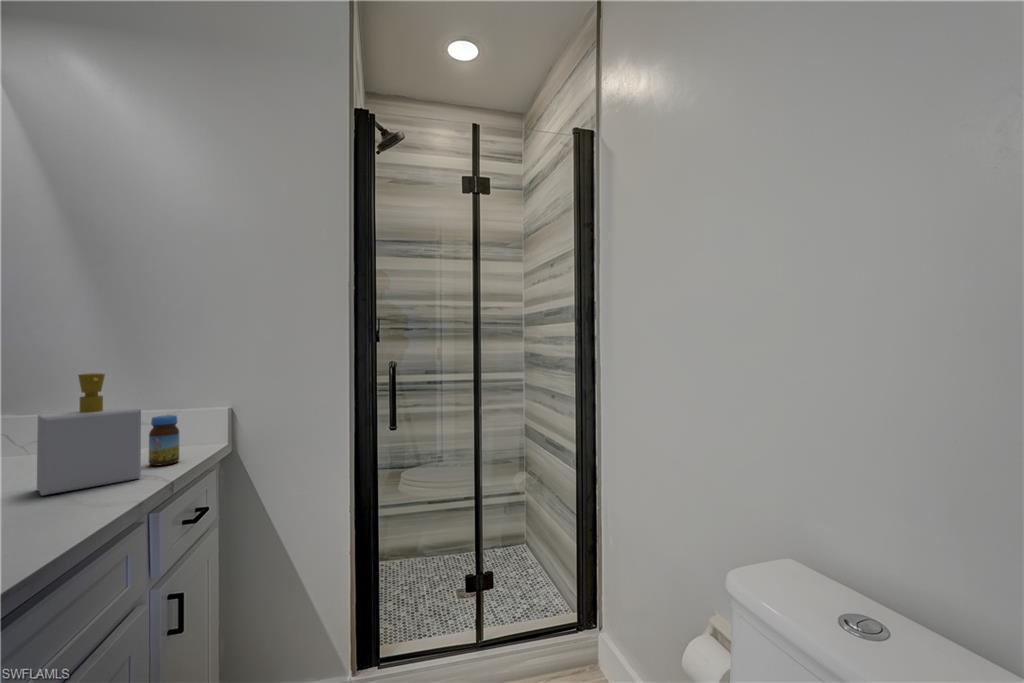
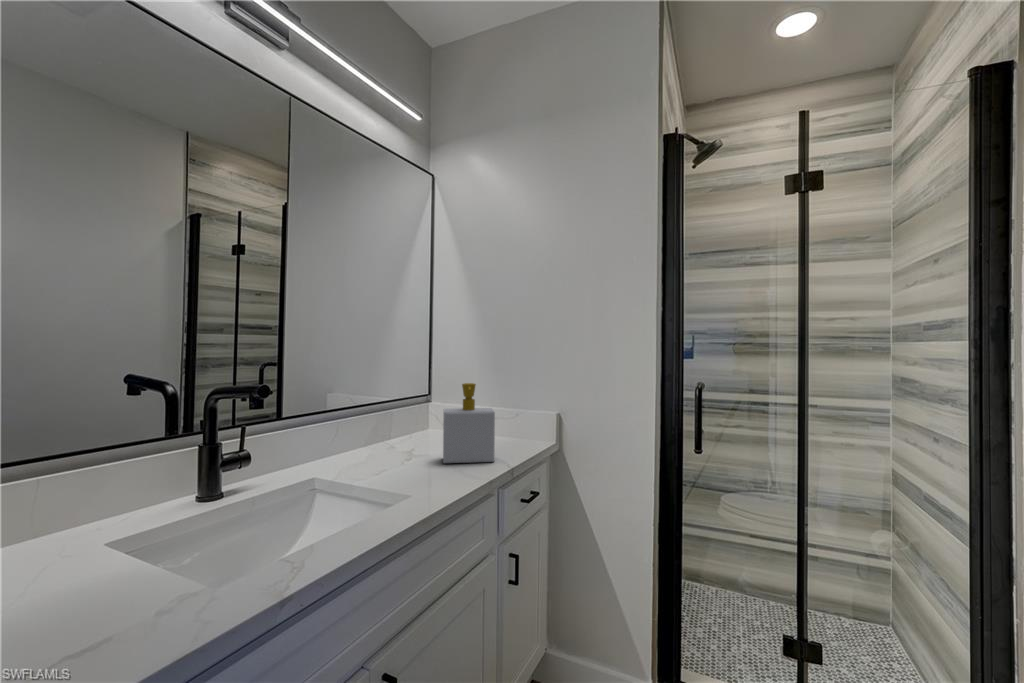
jar: present [149,415,179,466] -> none [502,416,521,453]

